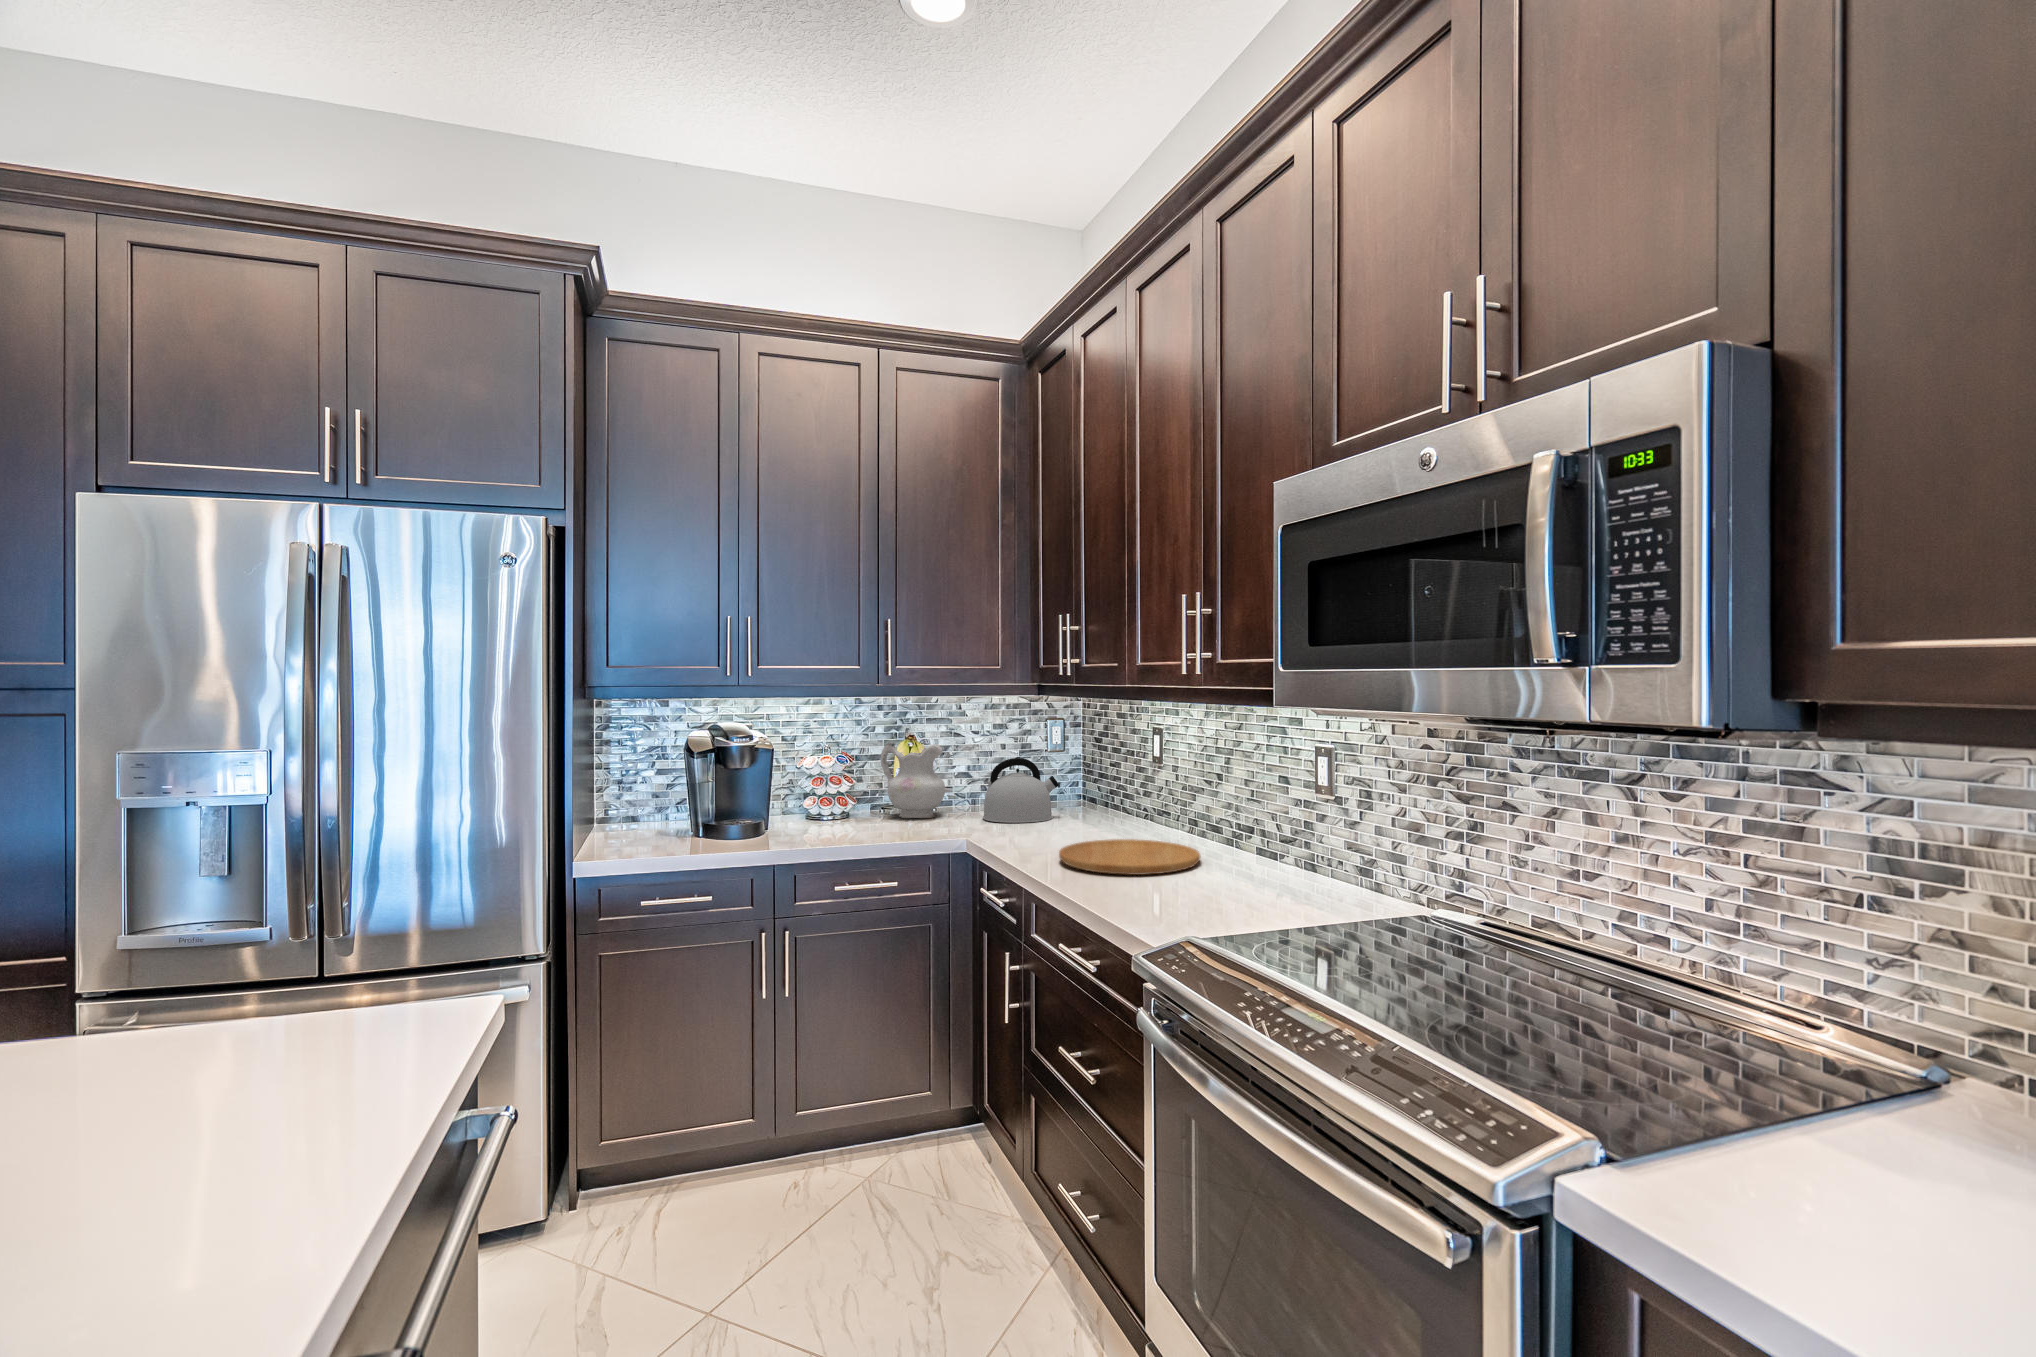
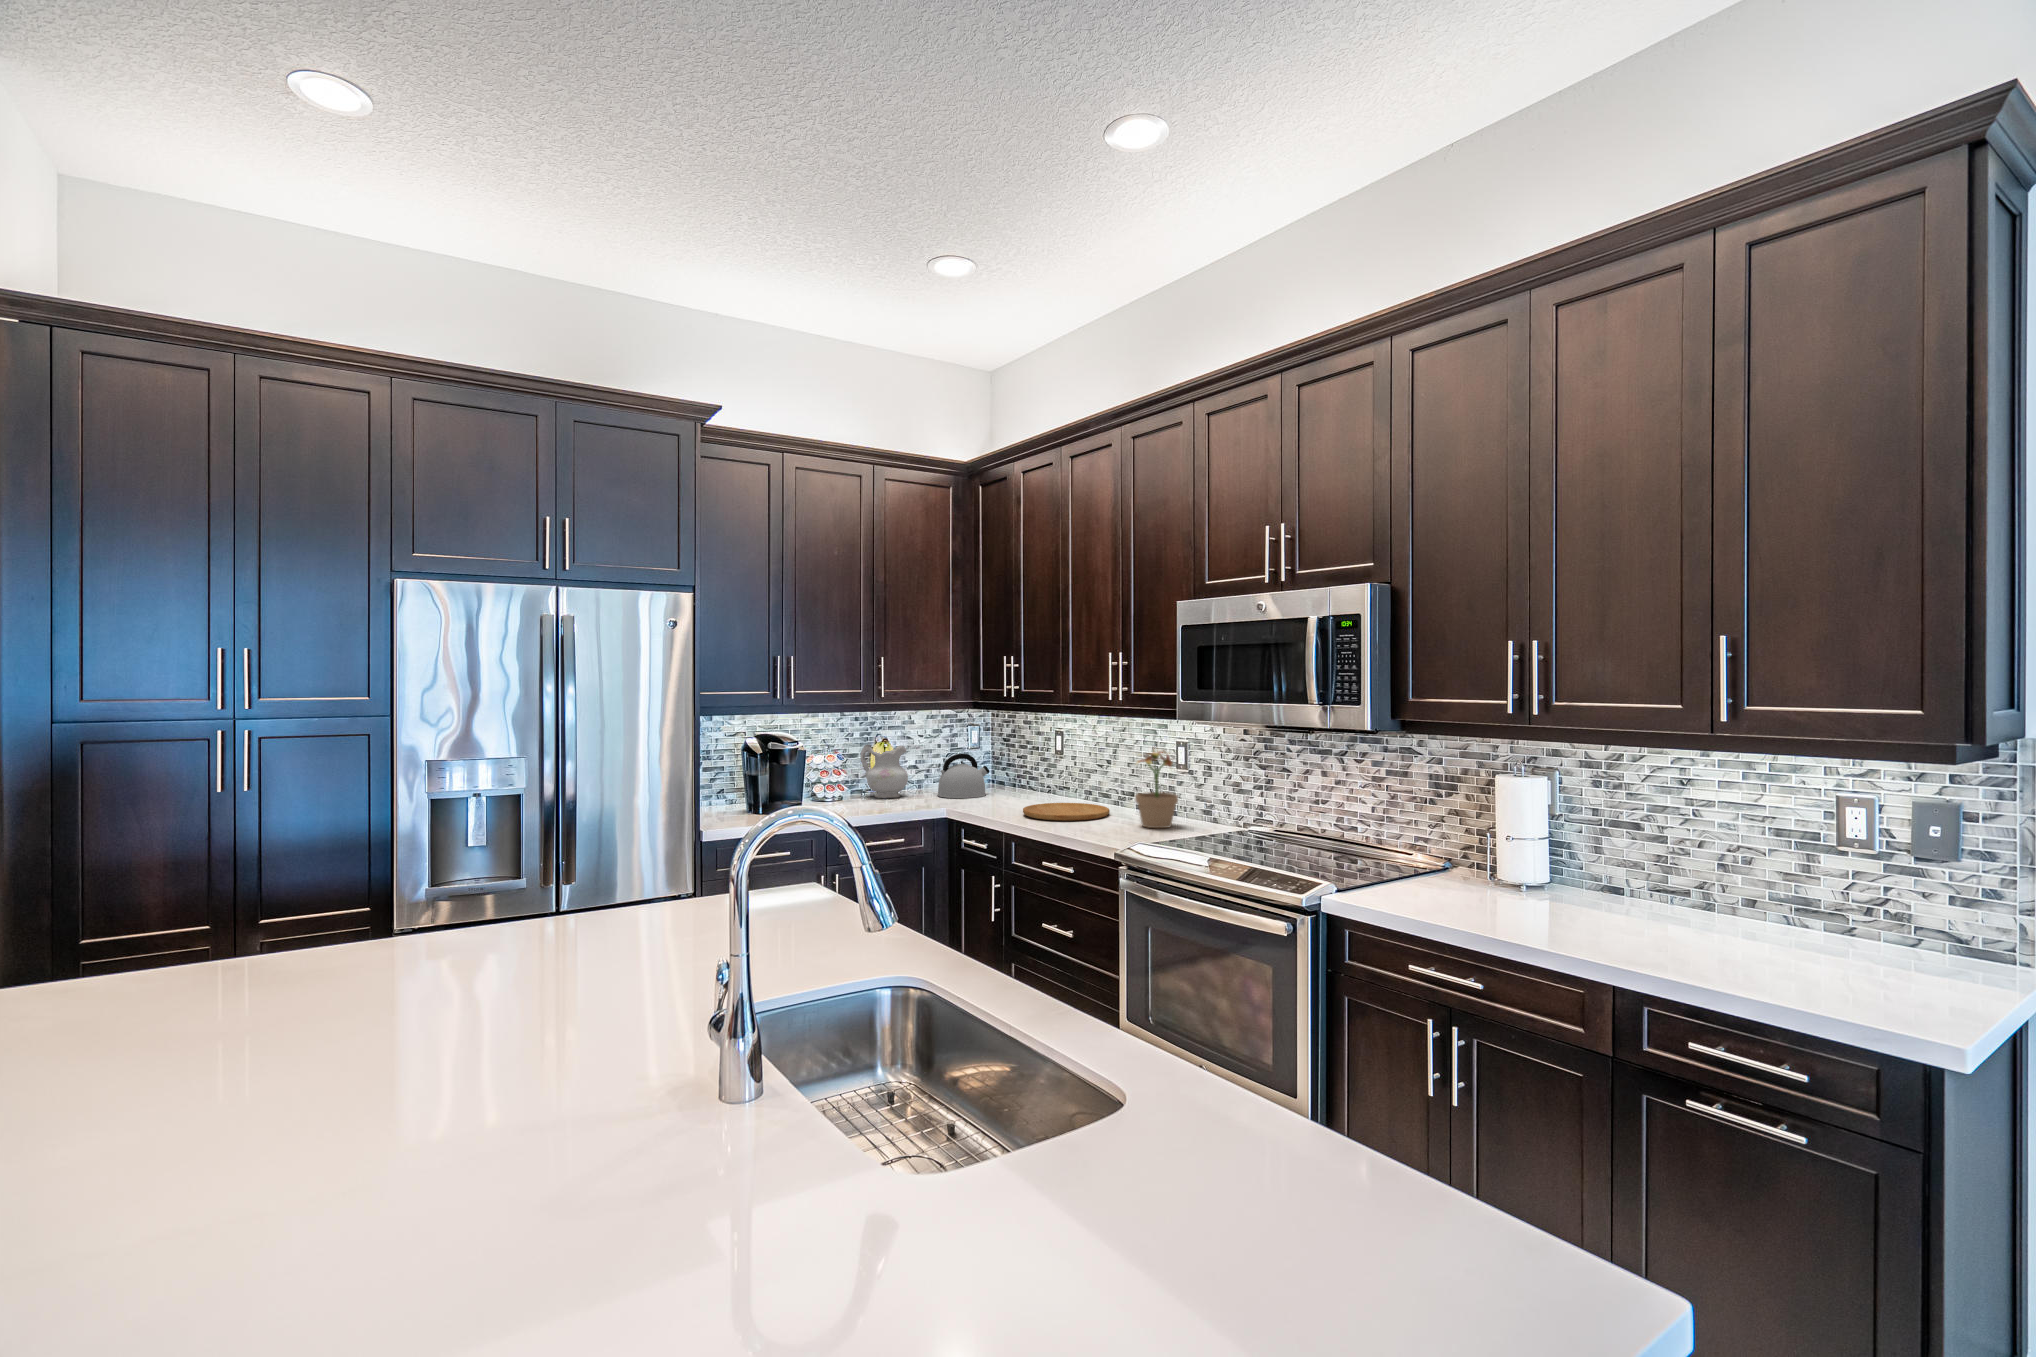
potted plant: none [1217,752,1300,901] -> present [1135,748,1178,828]

